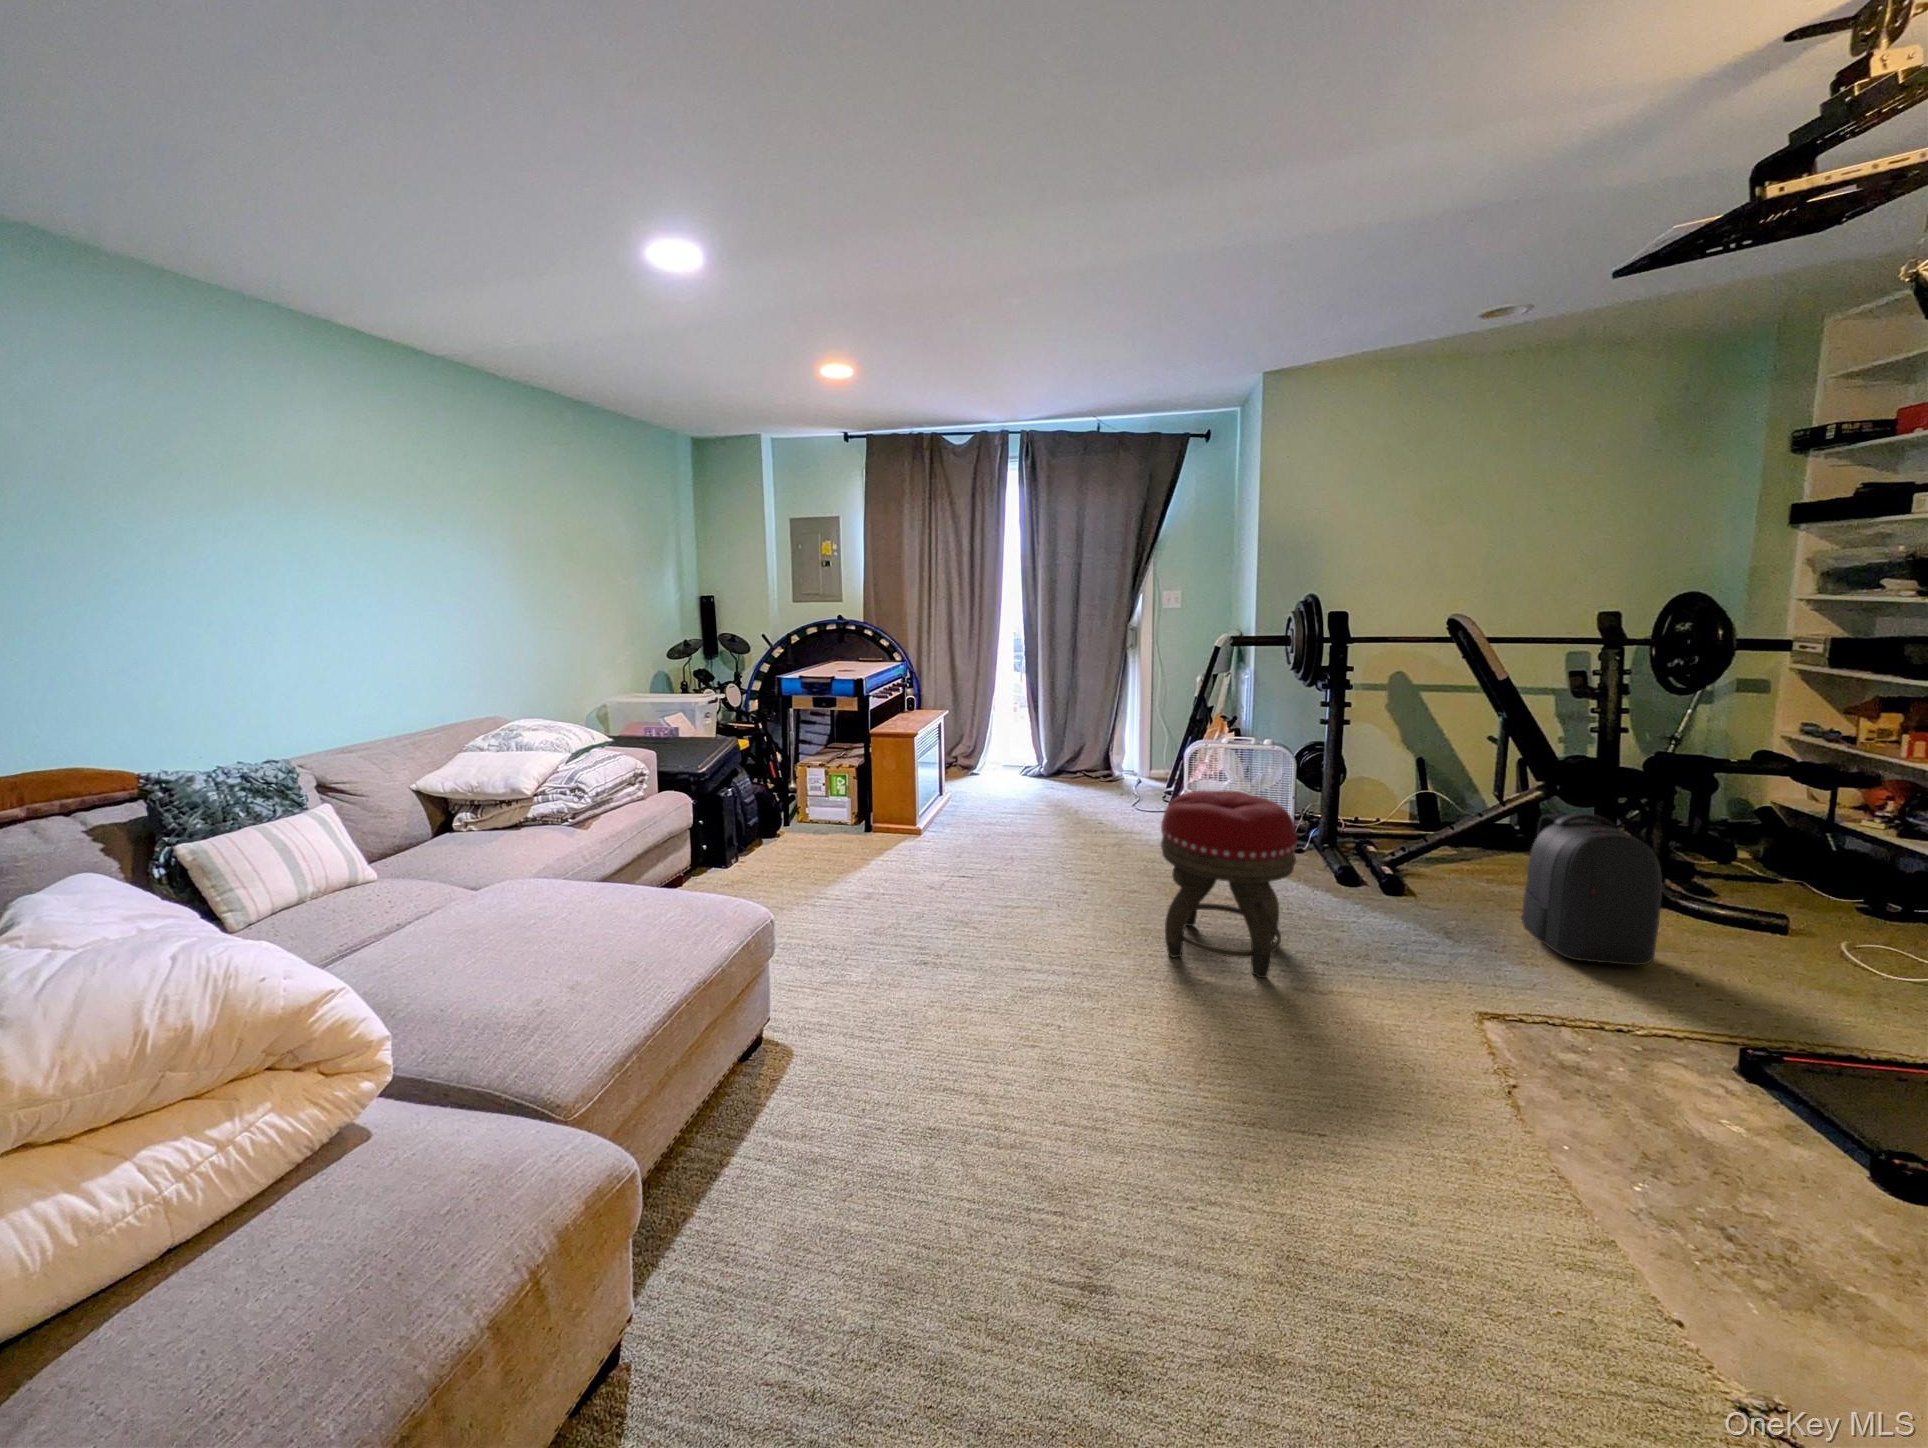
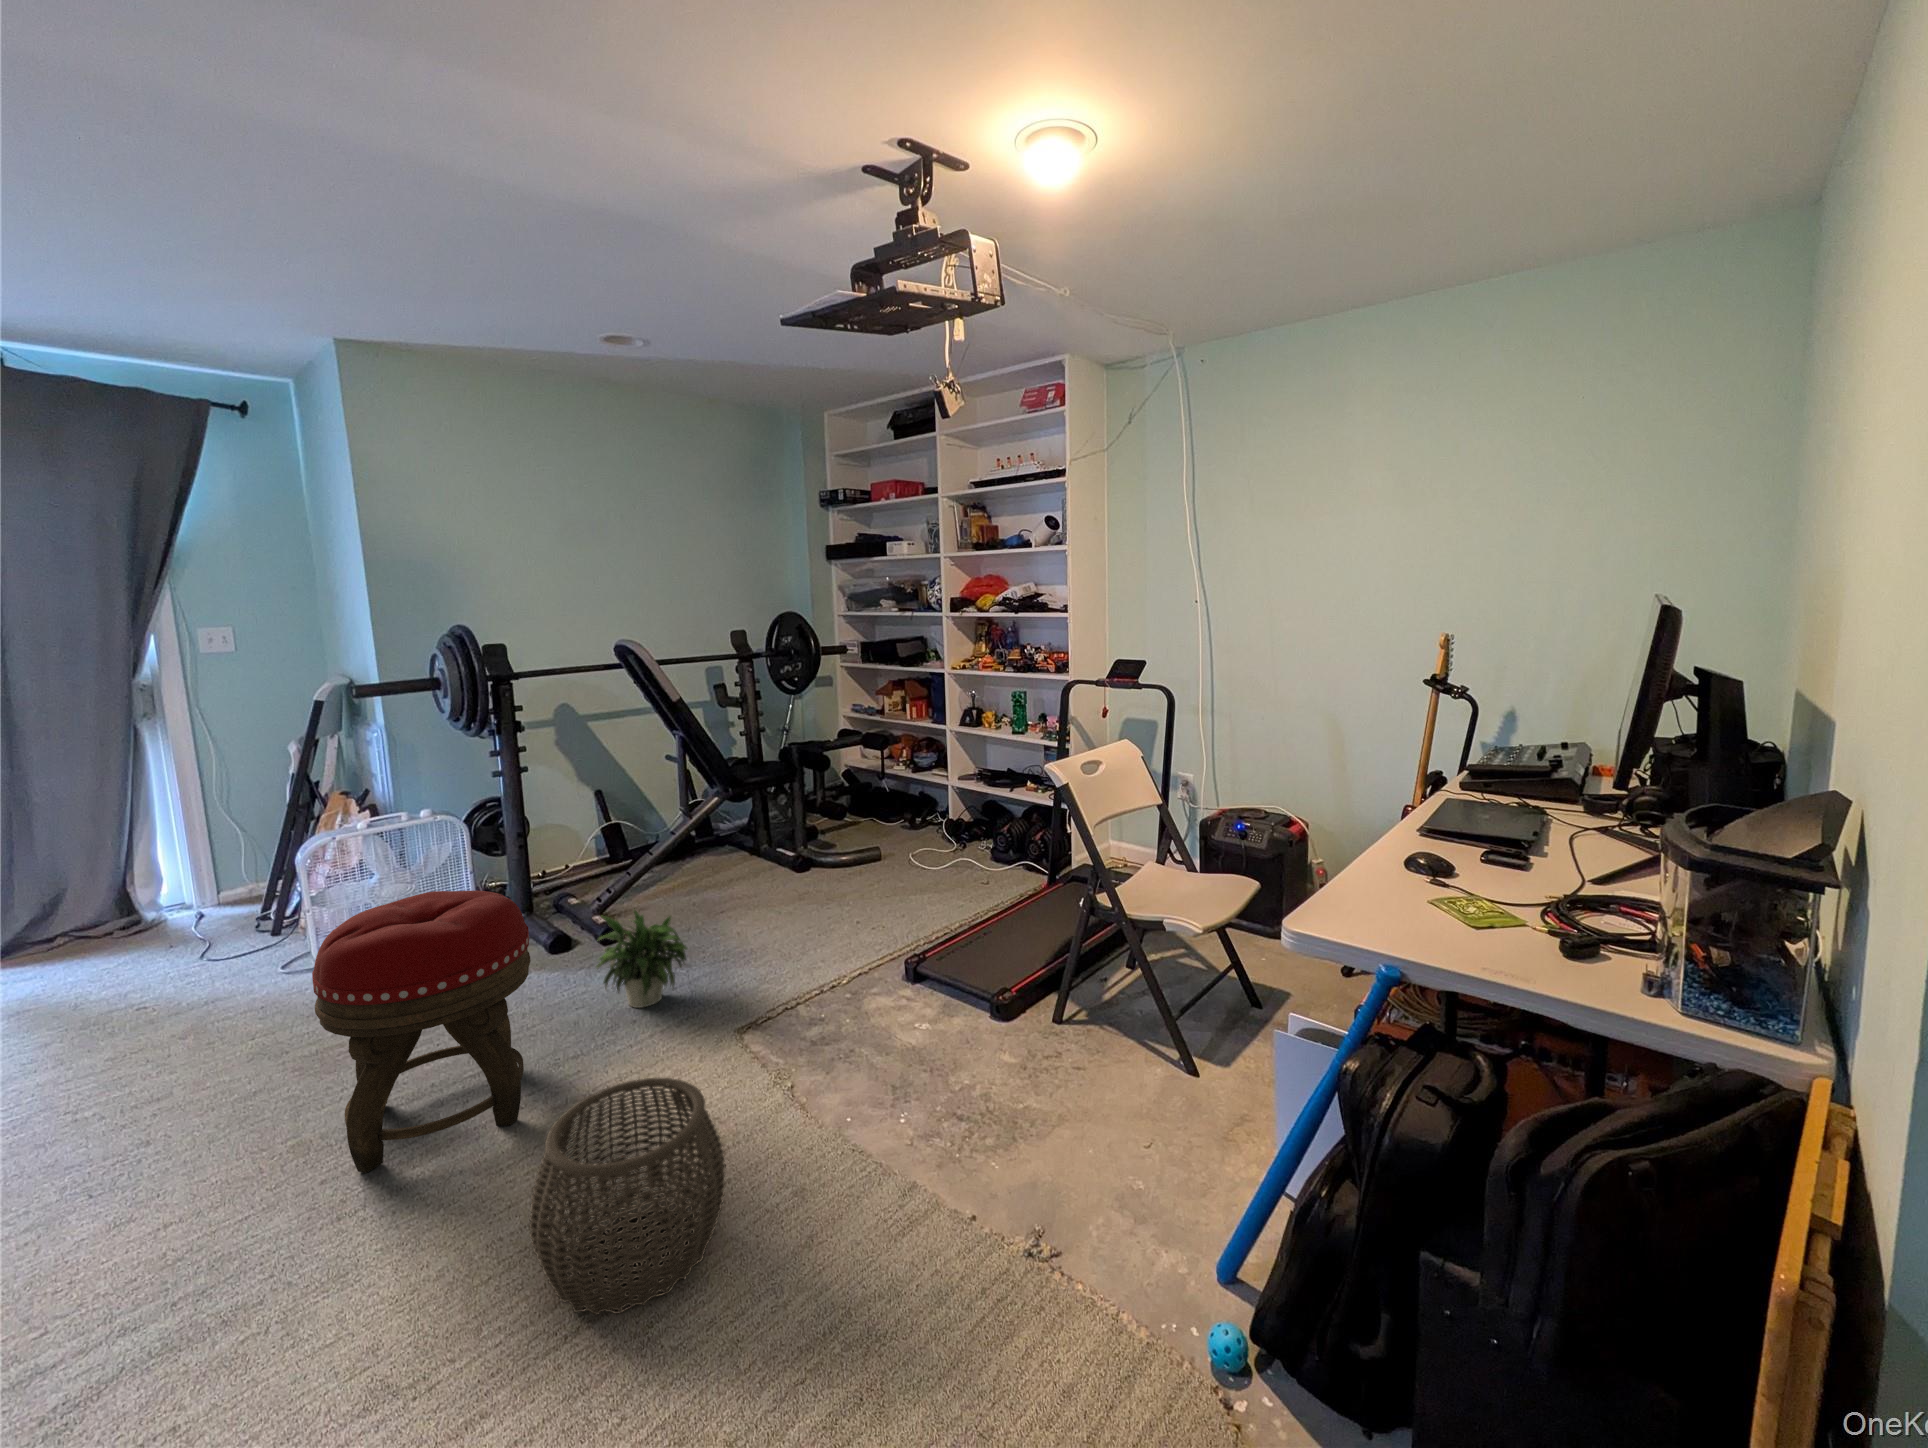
backpack: present [1521,813,1662,965] -> none [731,810,825,943]
potted plant: none [1356,858,1451,953] -> present [596,908,687,1008]
woven basket: none [1236,971,1402,1155] -> present [529,1078,726,1315]

